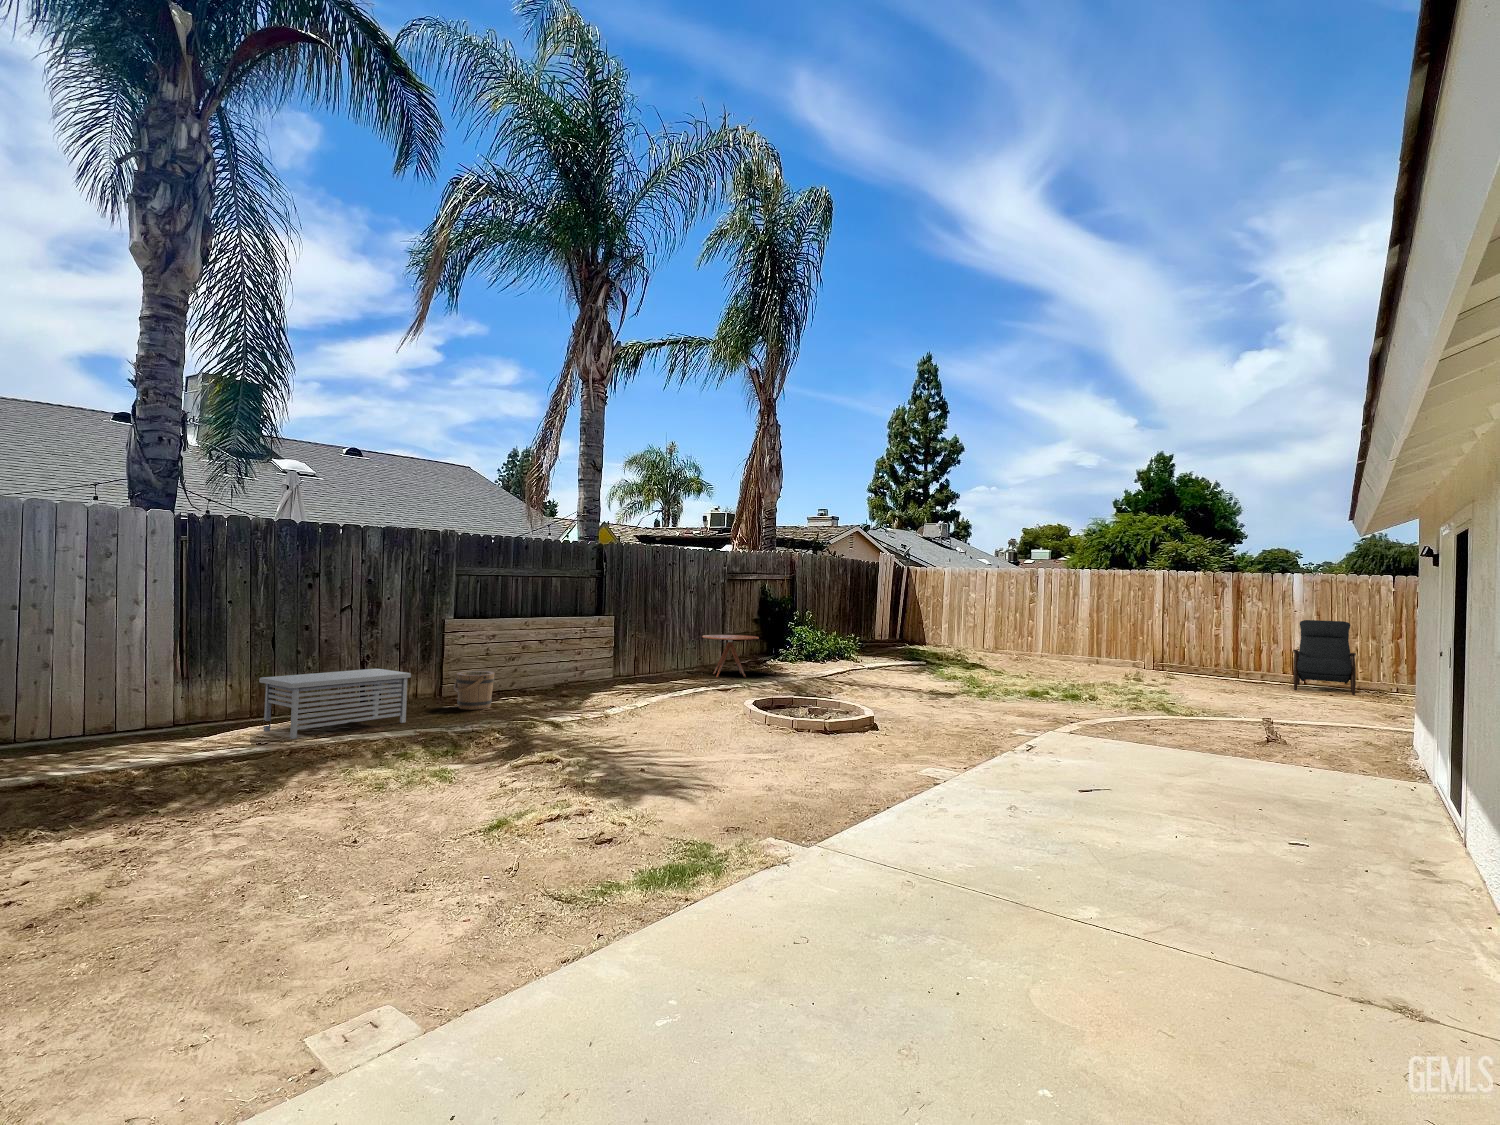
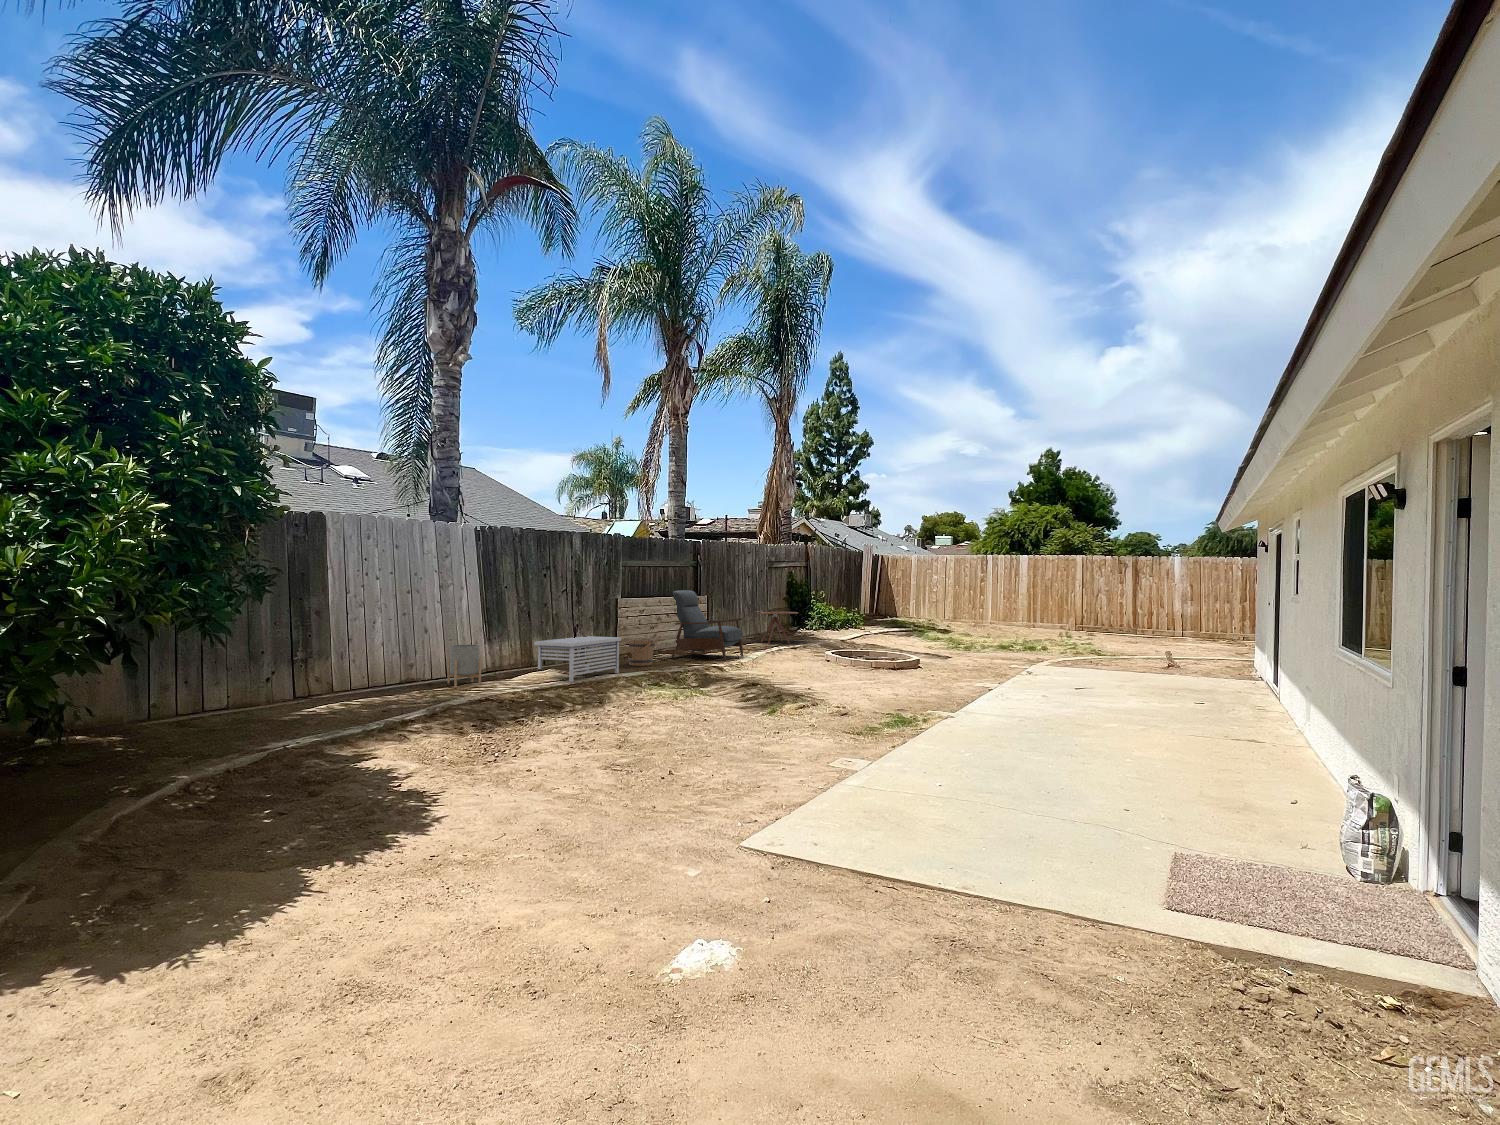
chair: present [1293,620,1356,695] -> present [671,590,745,660]
planter: none [37,685,101,749] -> present [447,645,481,686]

